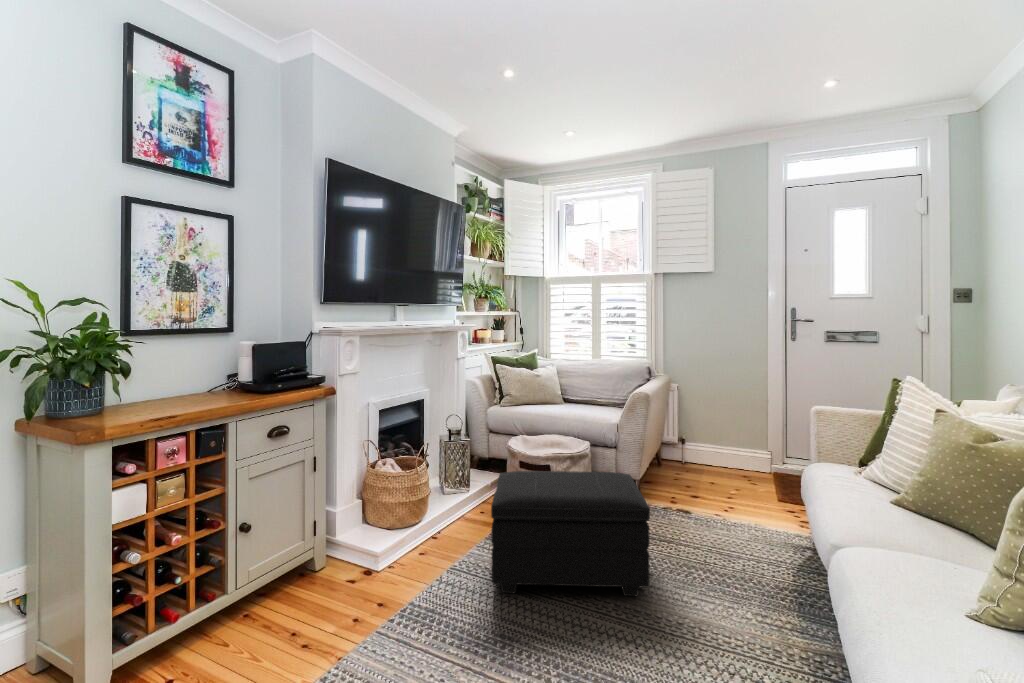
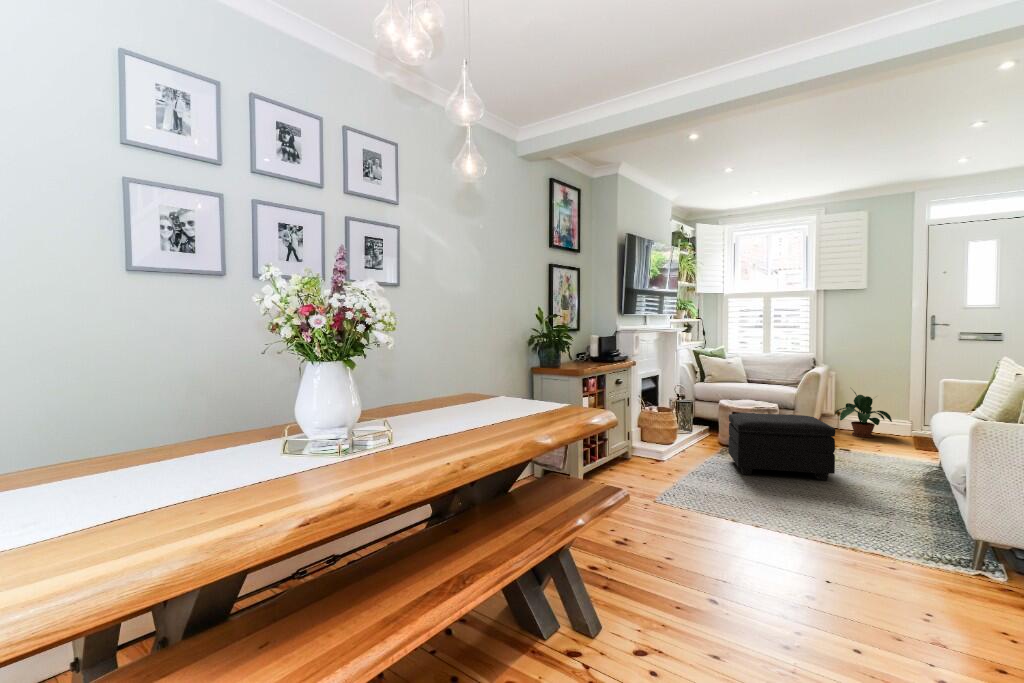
potted plant: none [676,406,744,477] -> present [835,392,892,437]

